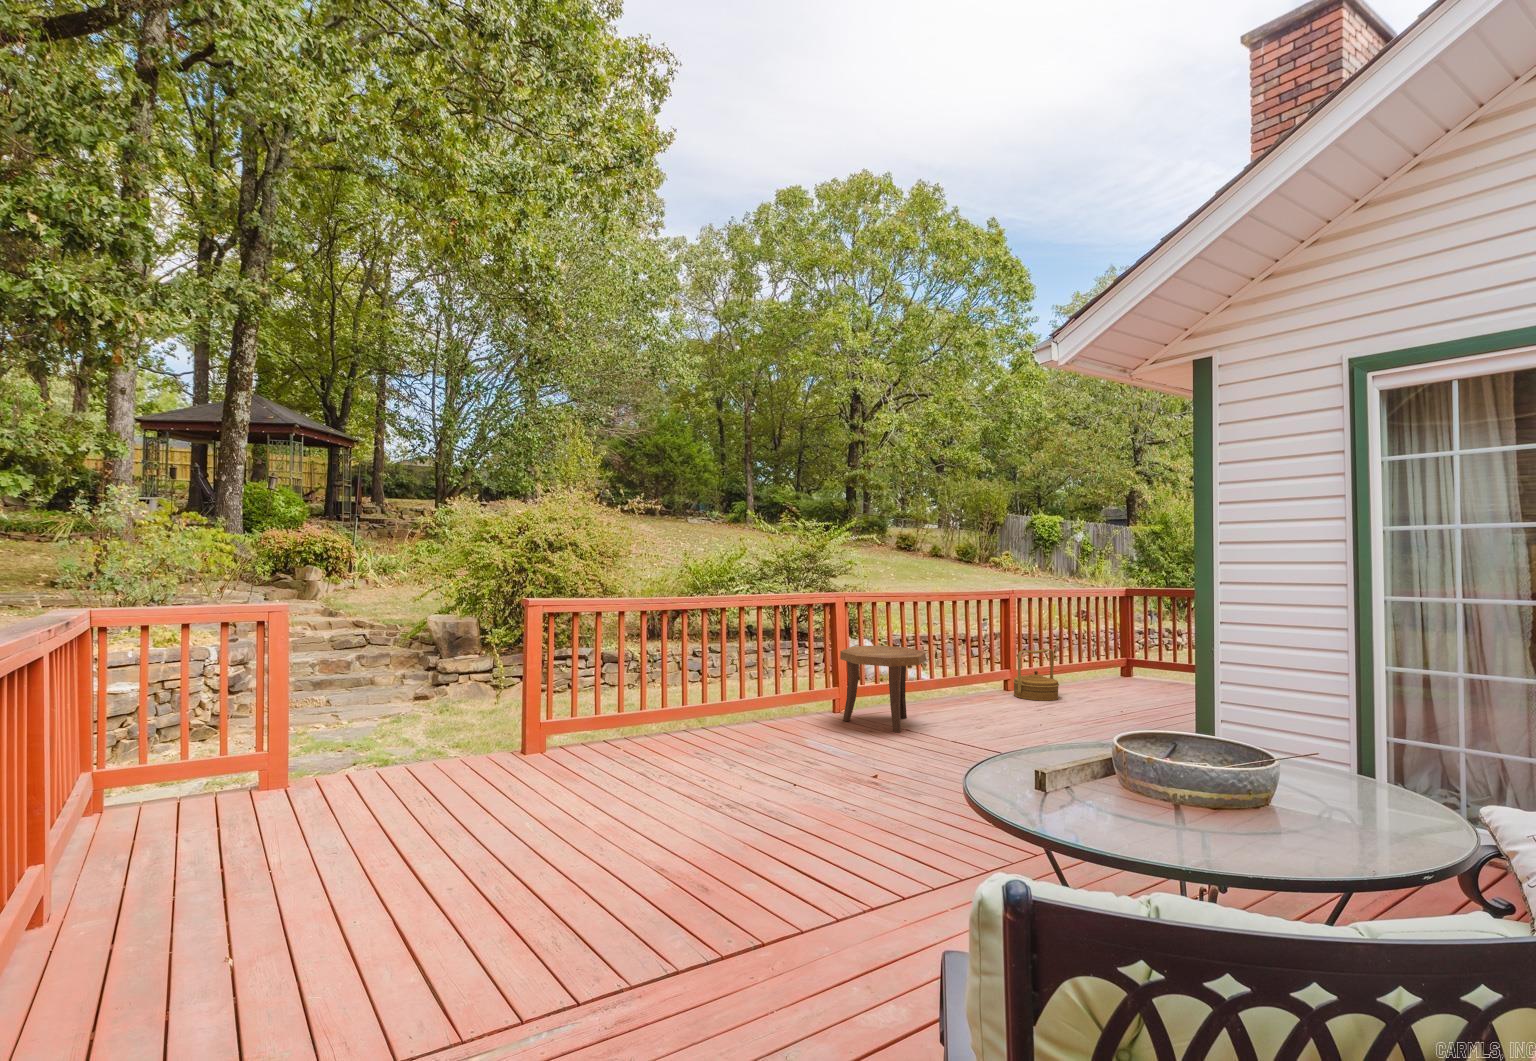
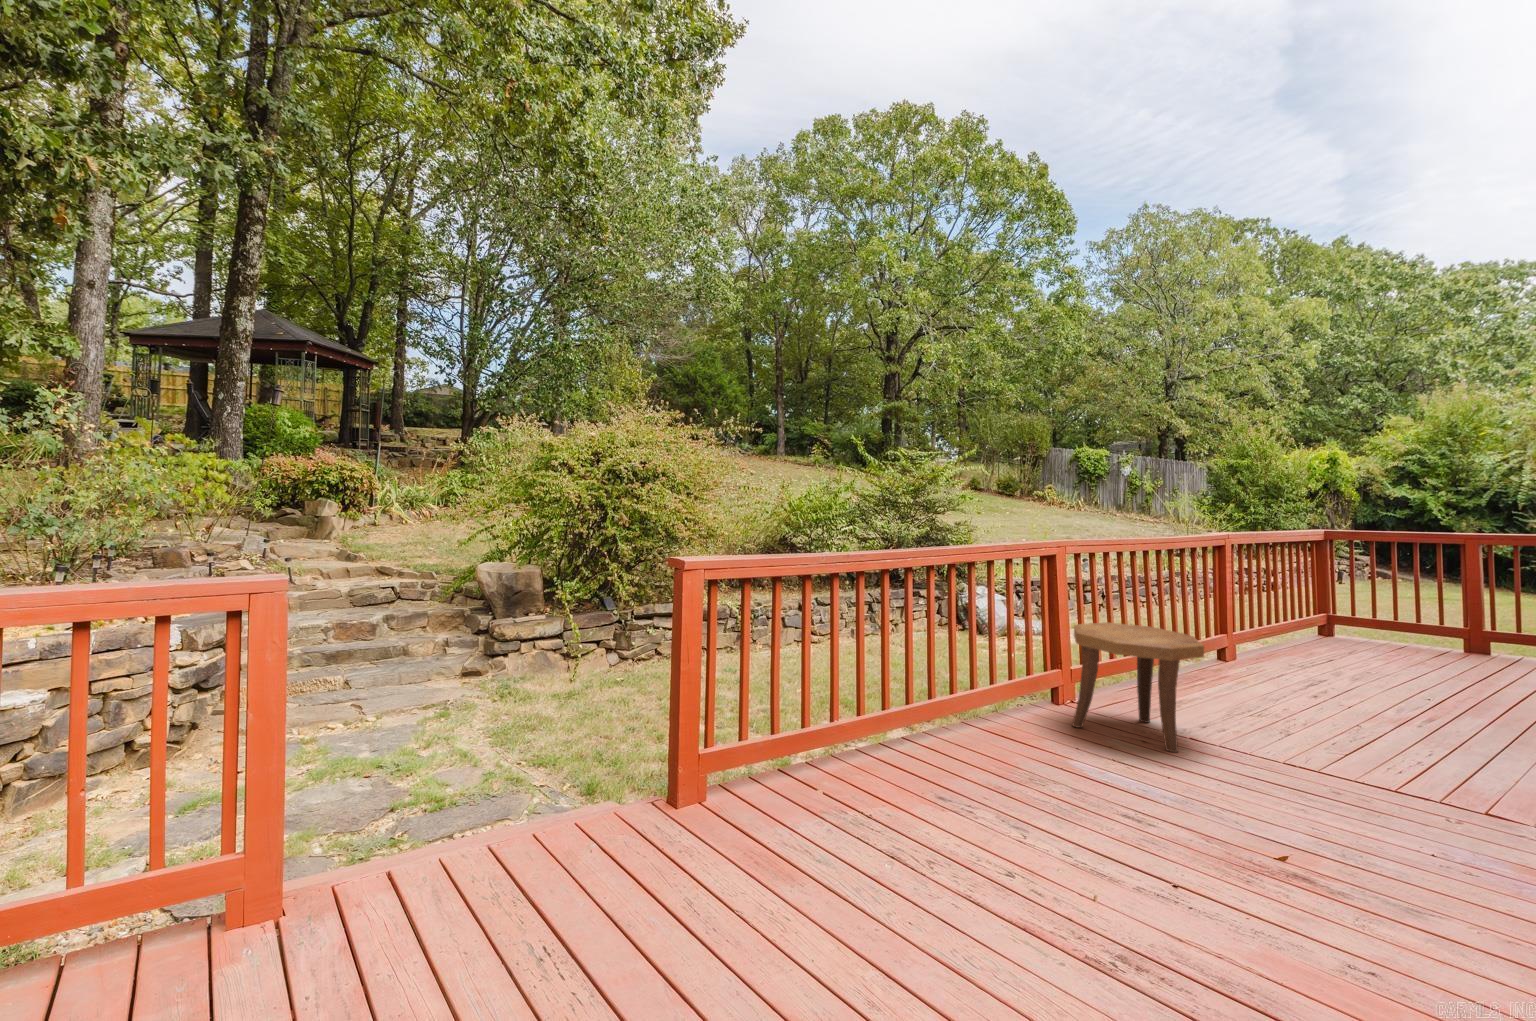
woven basket: present [1013,649,1059,701] -> none [1227,622,1295,690]

